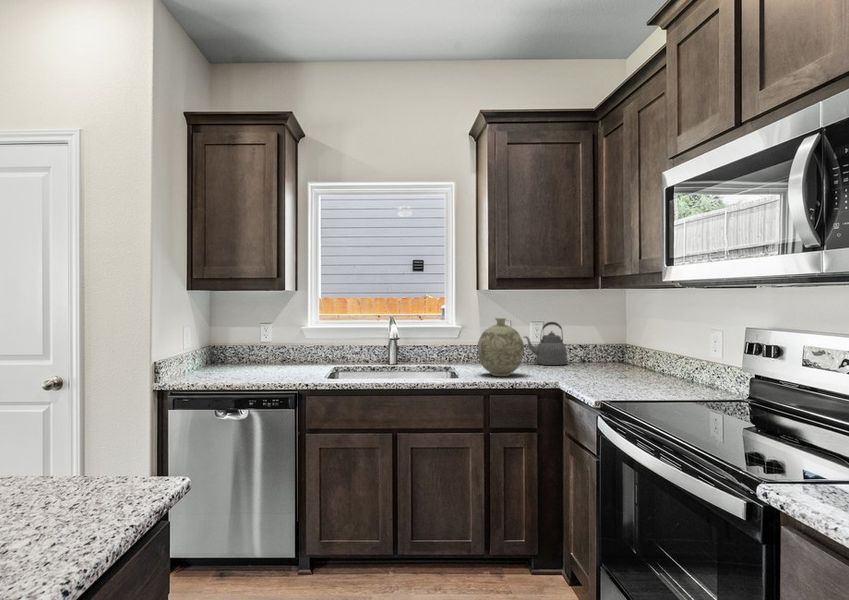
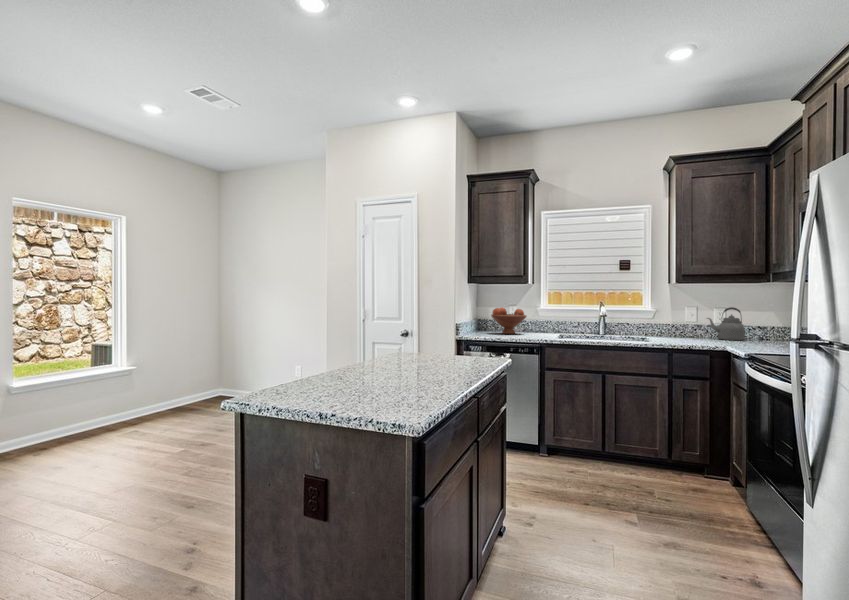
decorative vase: present [477,318,524,376] -> none [665,301,702,342]
fruit bowl: none [225,328,283,371] -> present [491,308,526,334]

